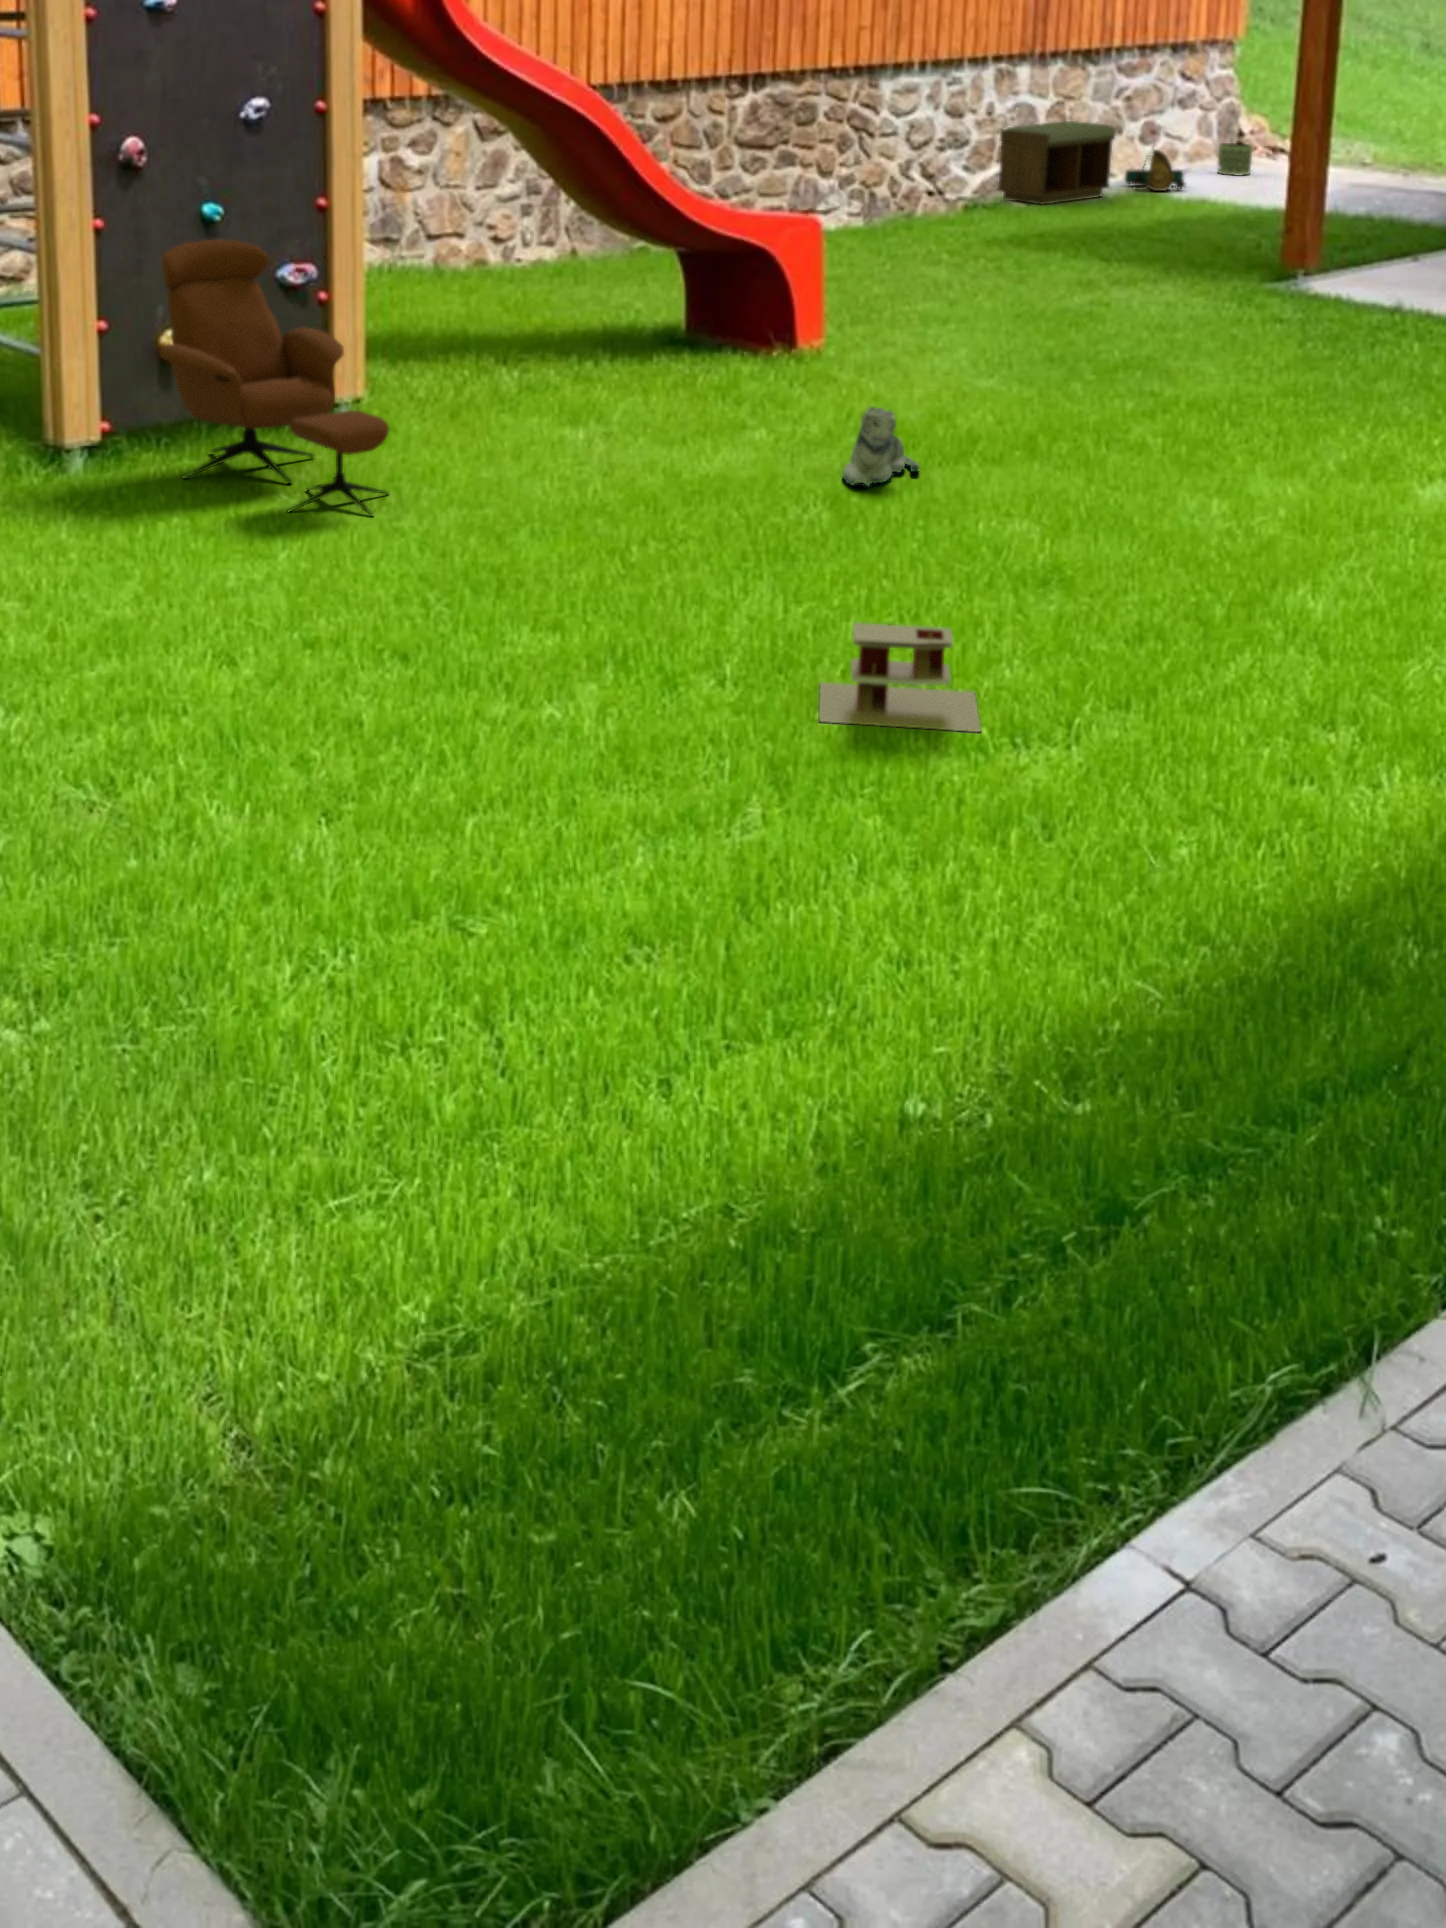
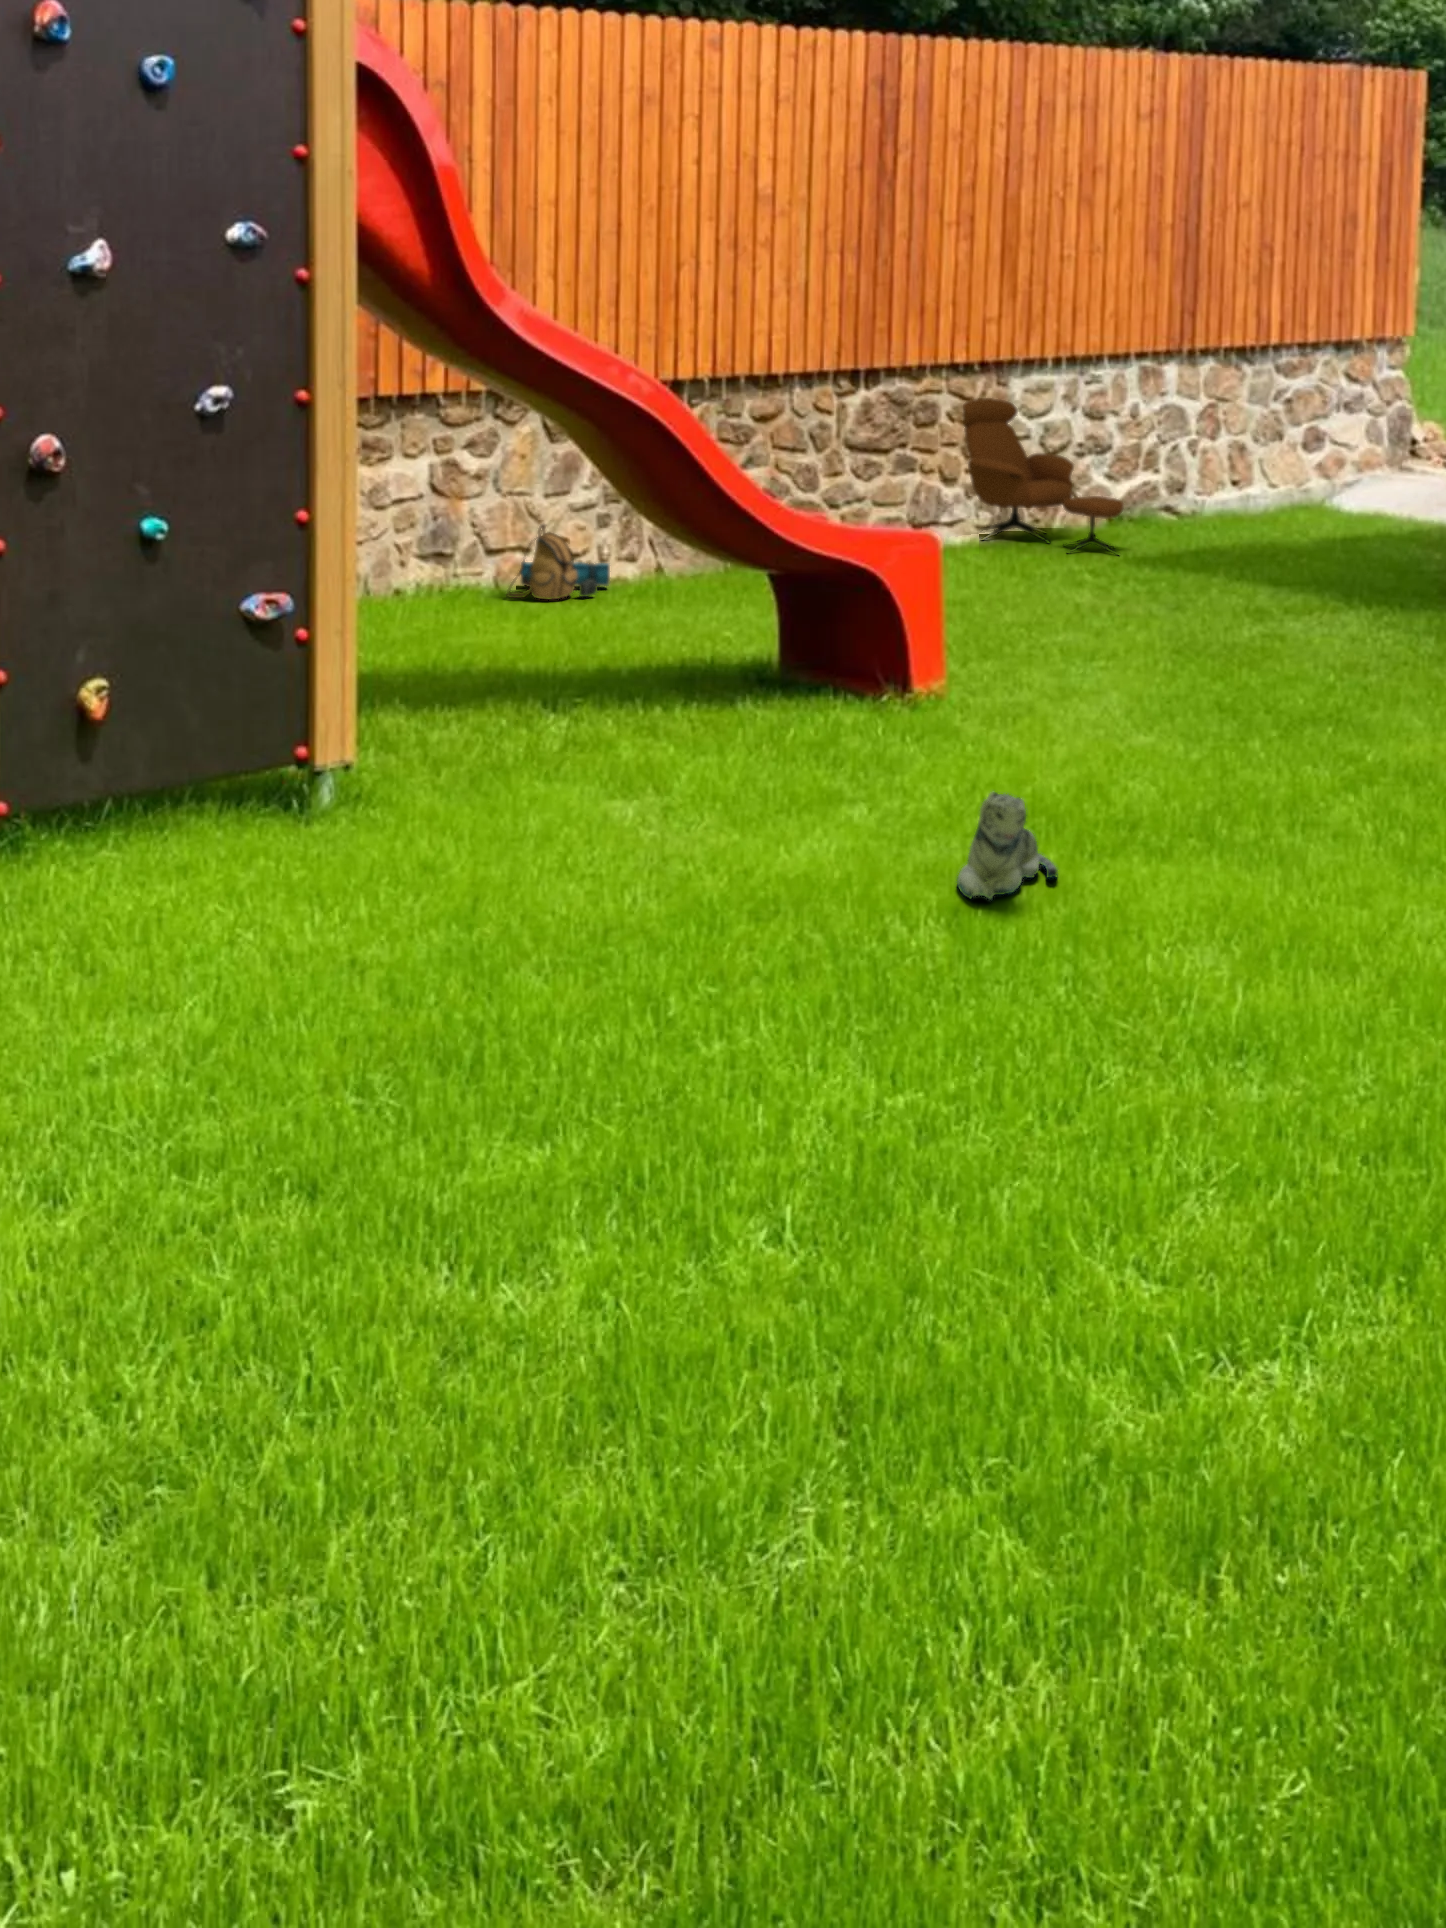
bench: present [997,121,1116,204] -> none [1143,424,1276,517]
planter: present [1217,143,1253,176] -> none [1388,449,1427,485]
backpack: present [1125,149,1185,191] -> present [507,524,610,599]
lounge chair: present [159,239,390,516] -> present [962,398,1124,553]
toy house: present [819,623,981,732] -> none [905,1169,1156,1359]

